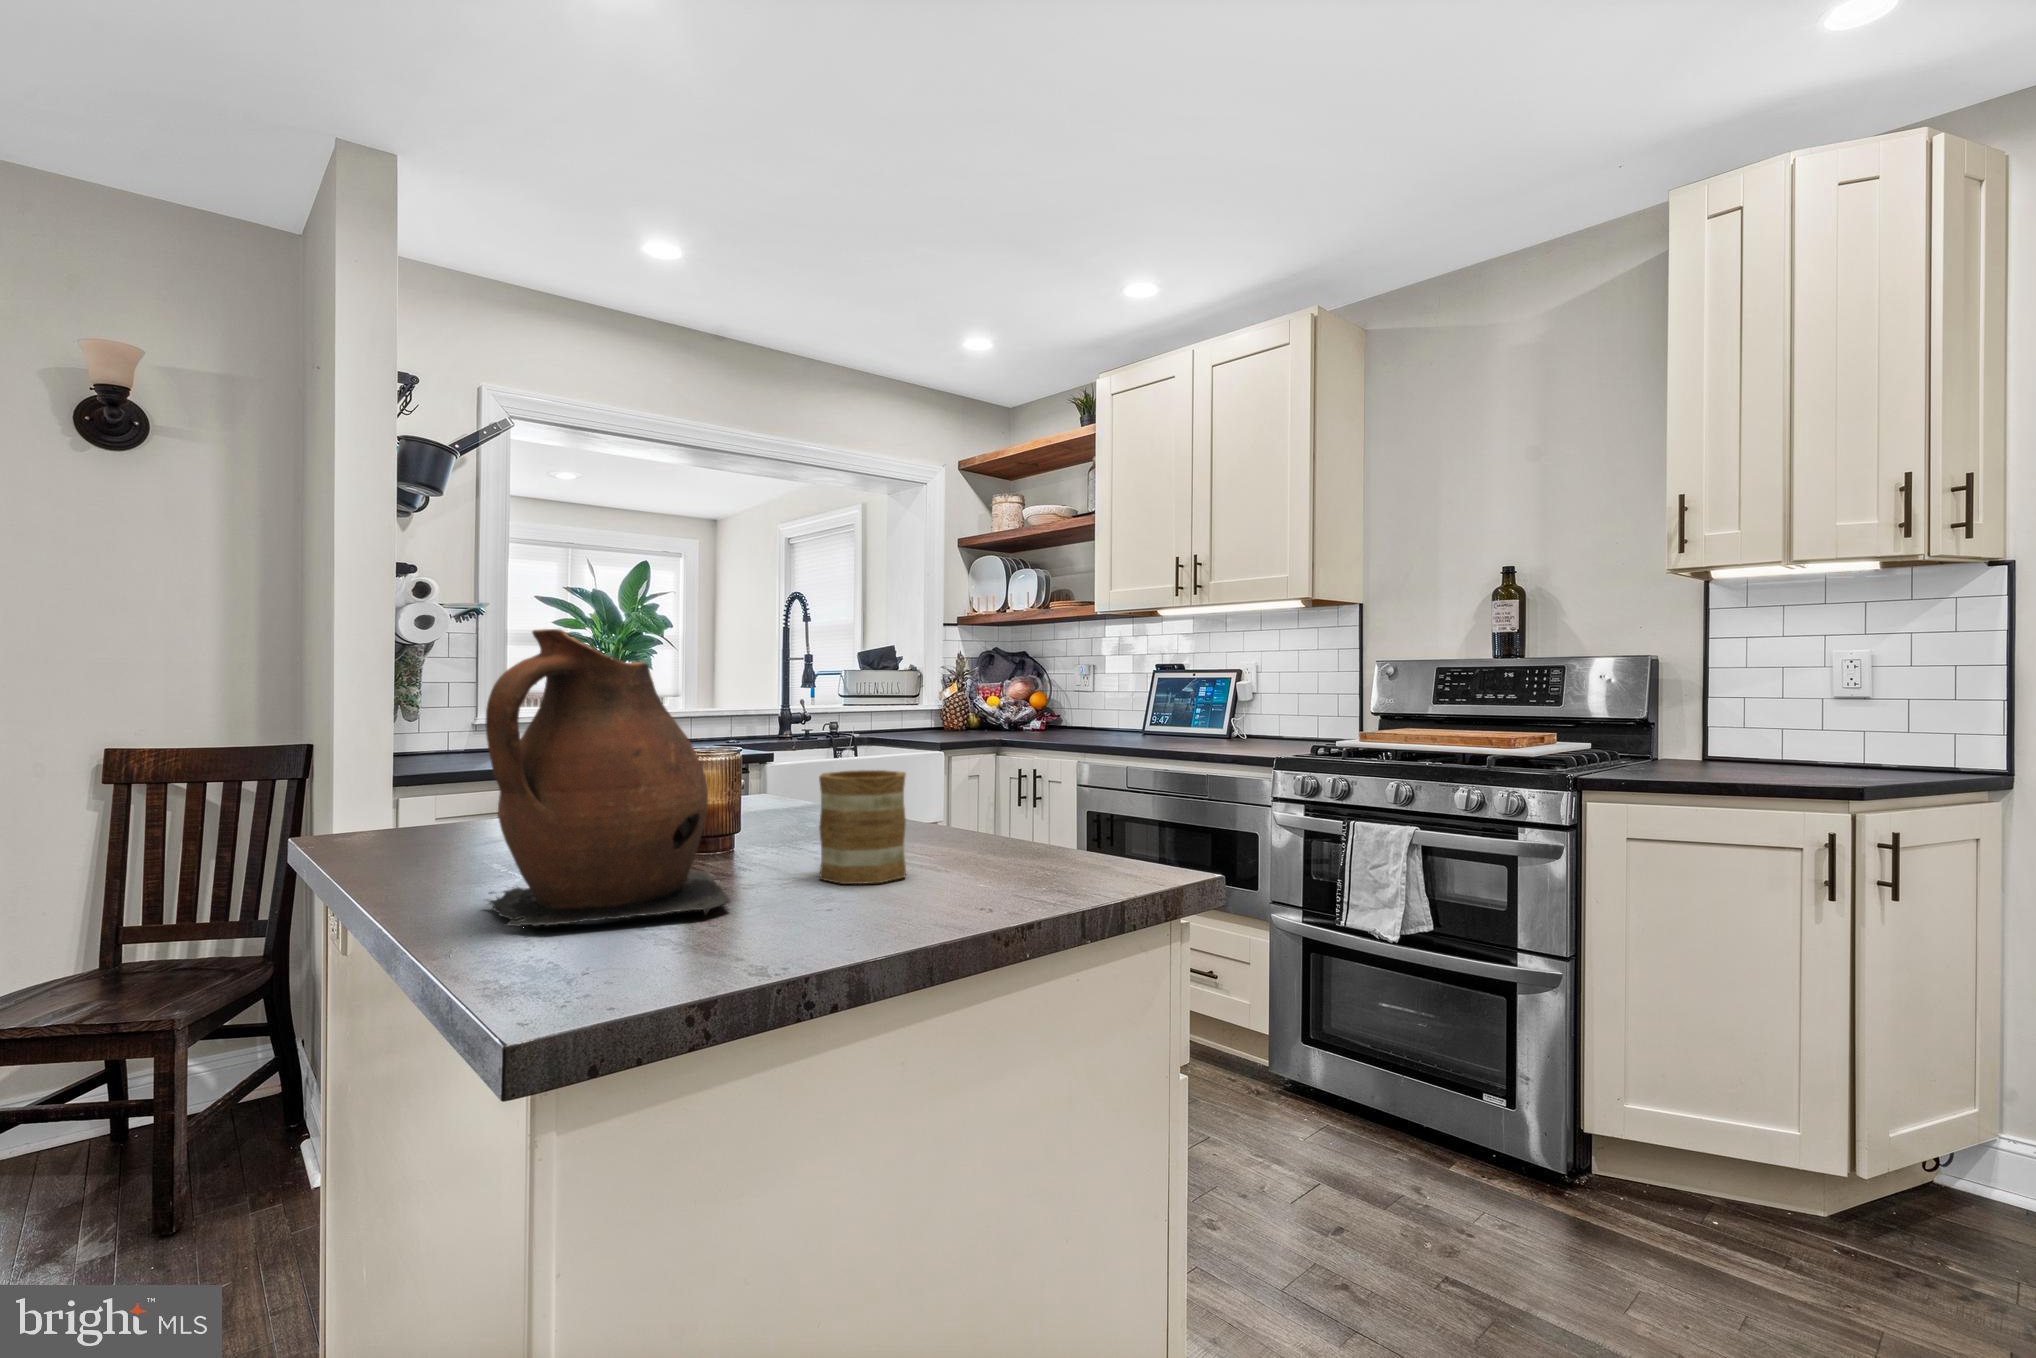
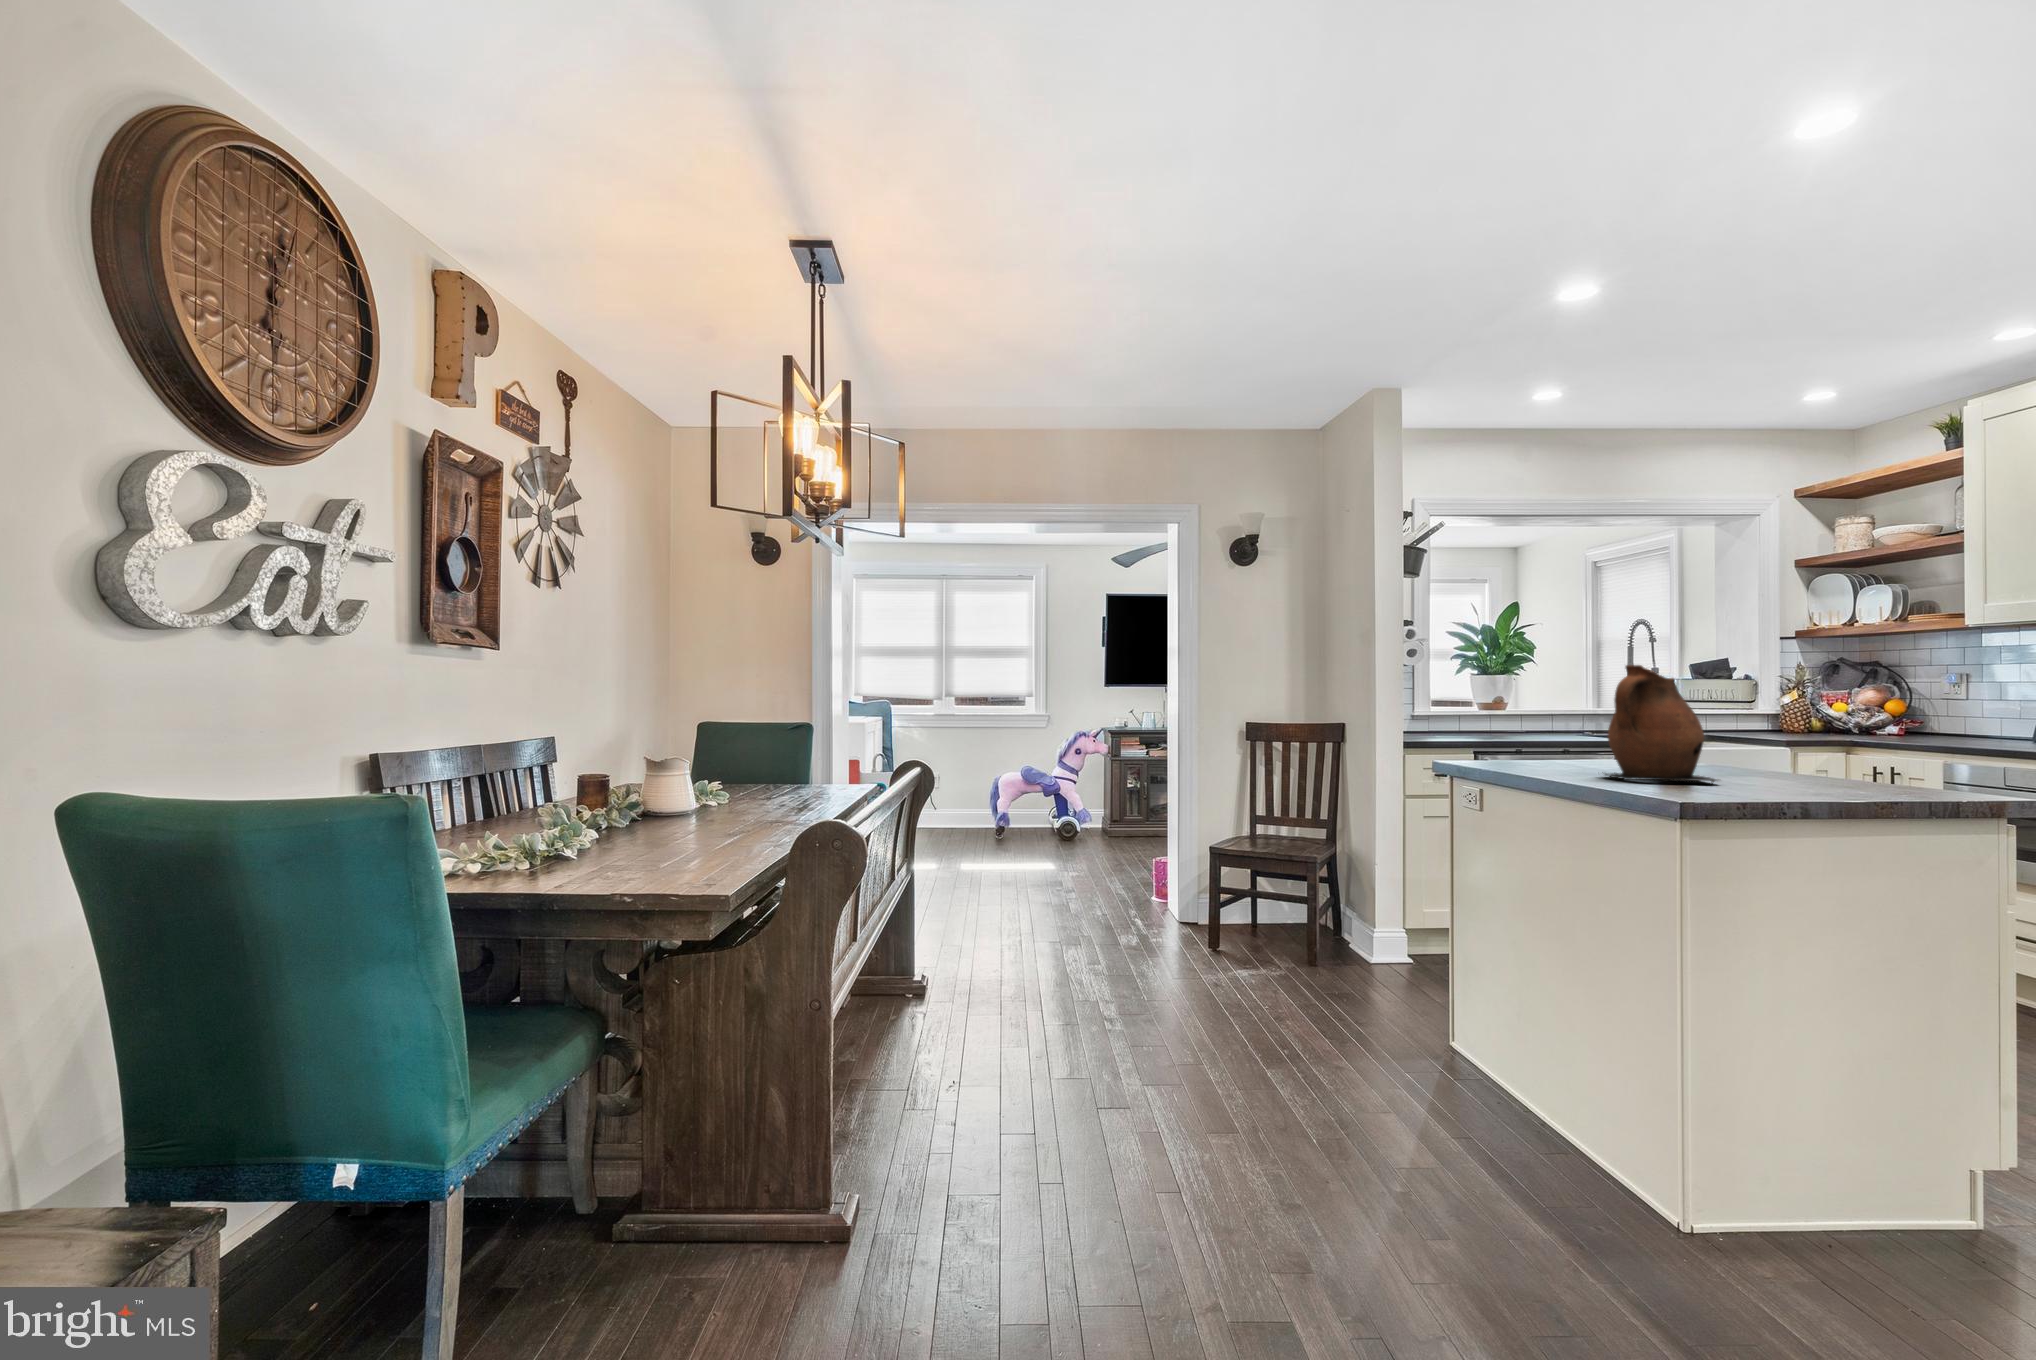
mug: present [819,770,906,884] -> none [1755,731,1809,784]

